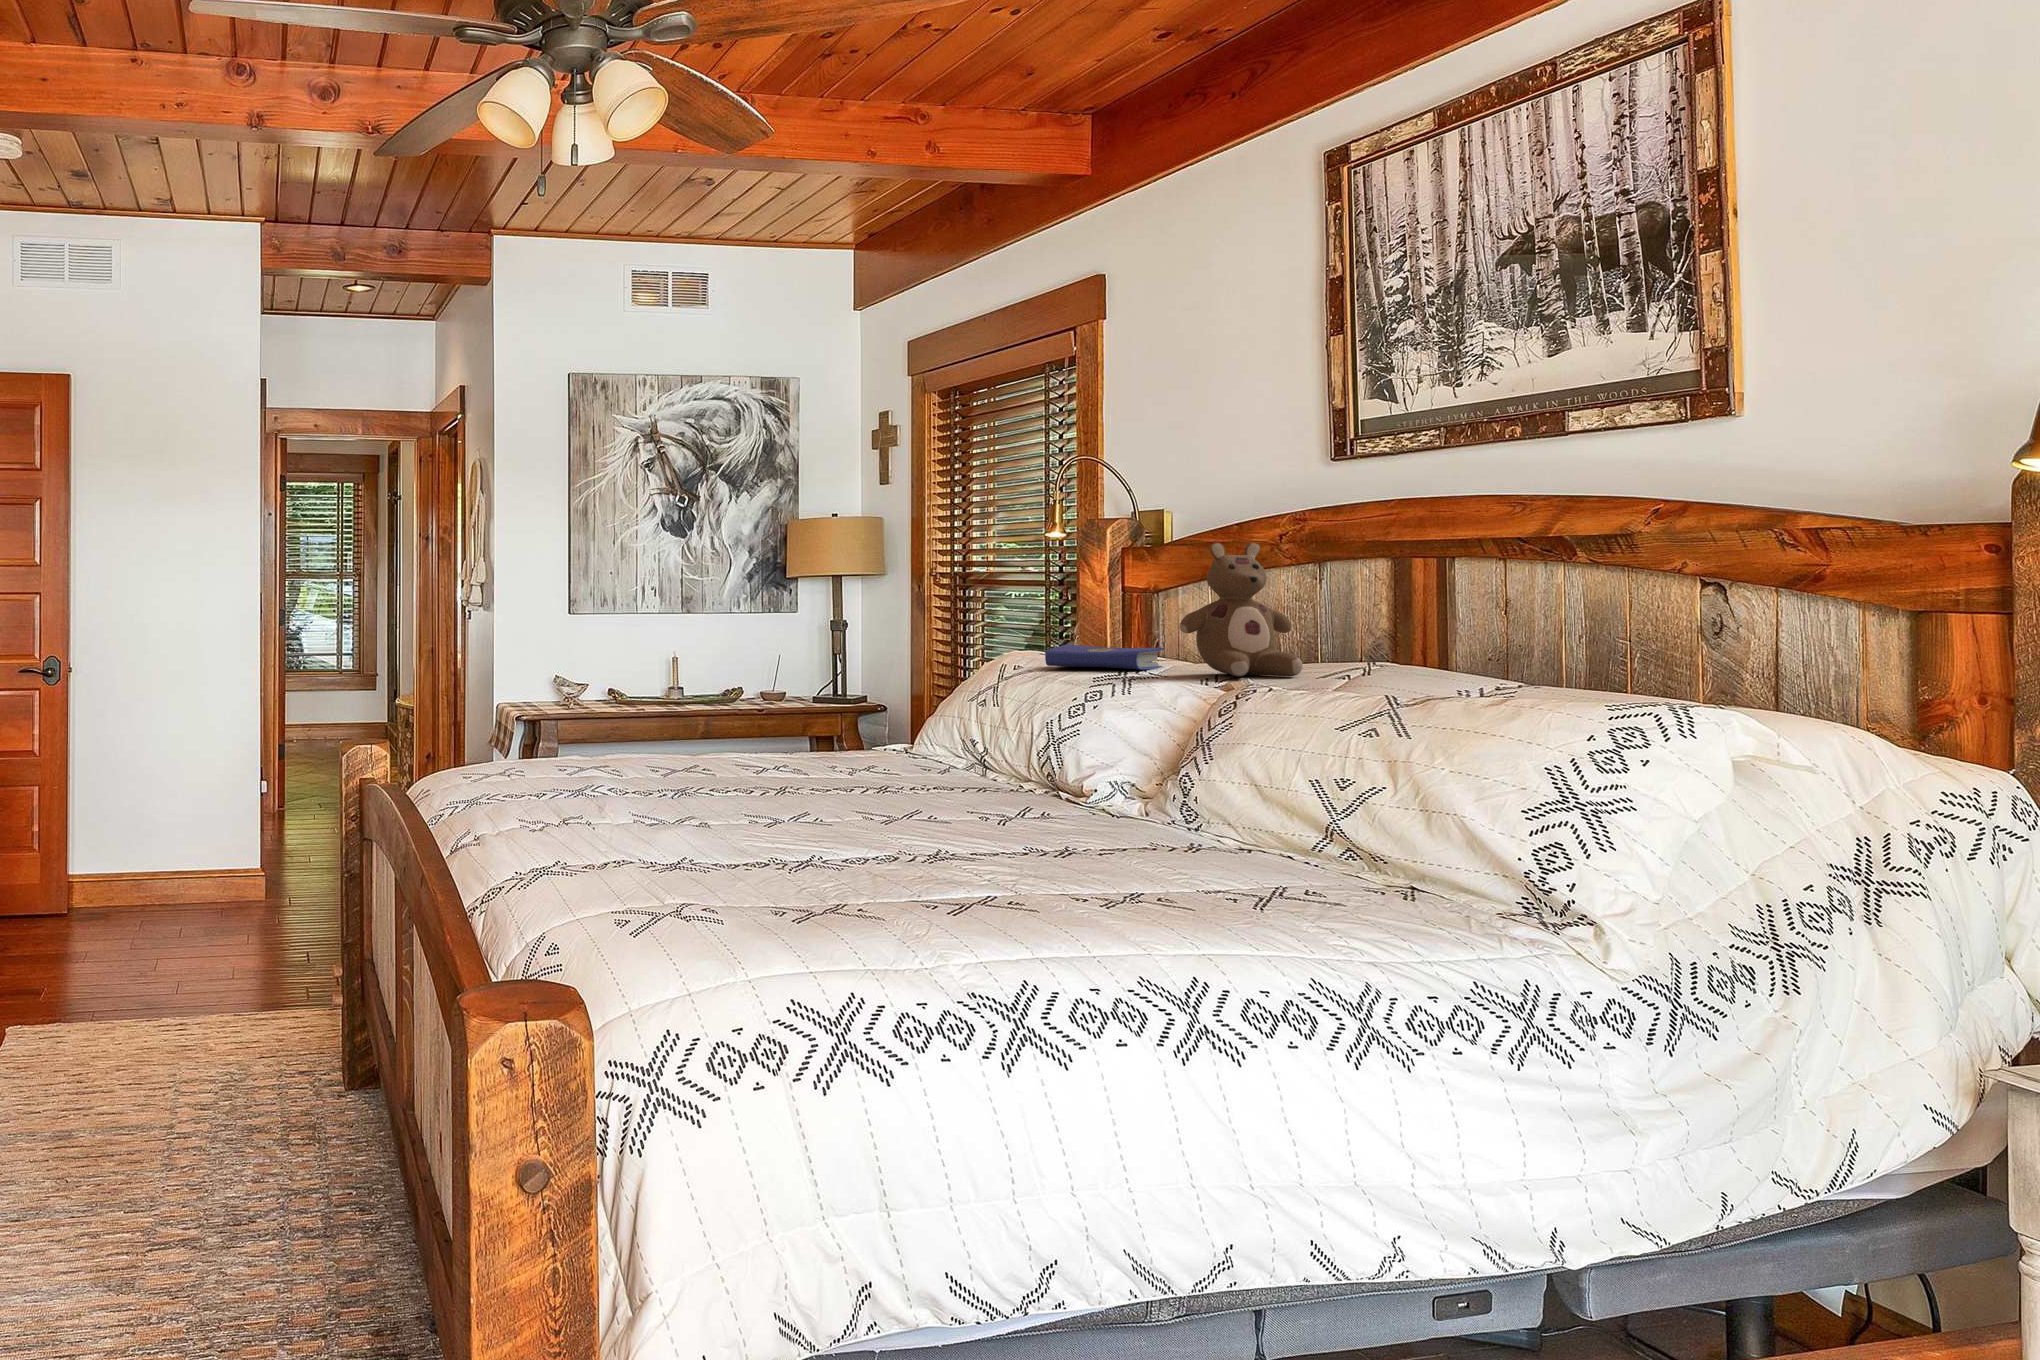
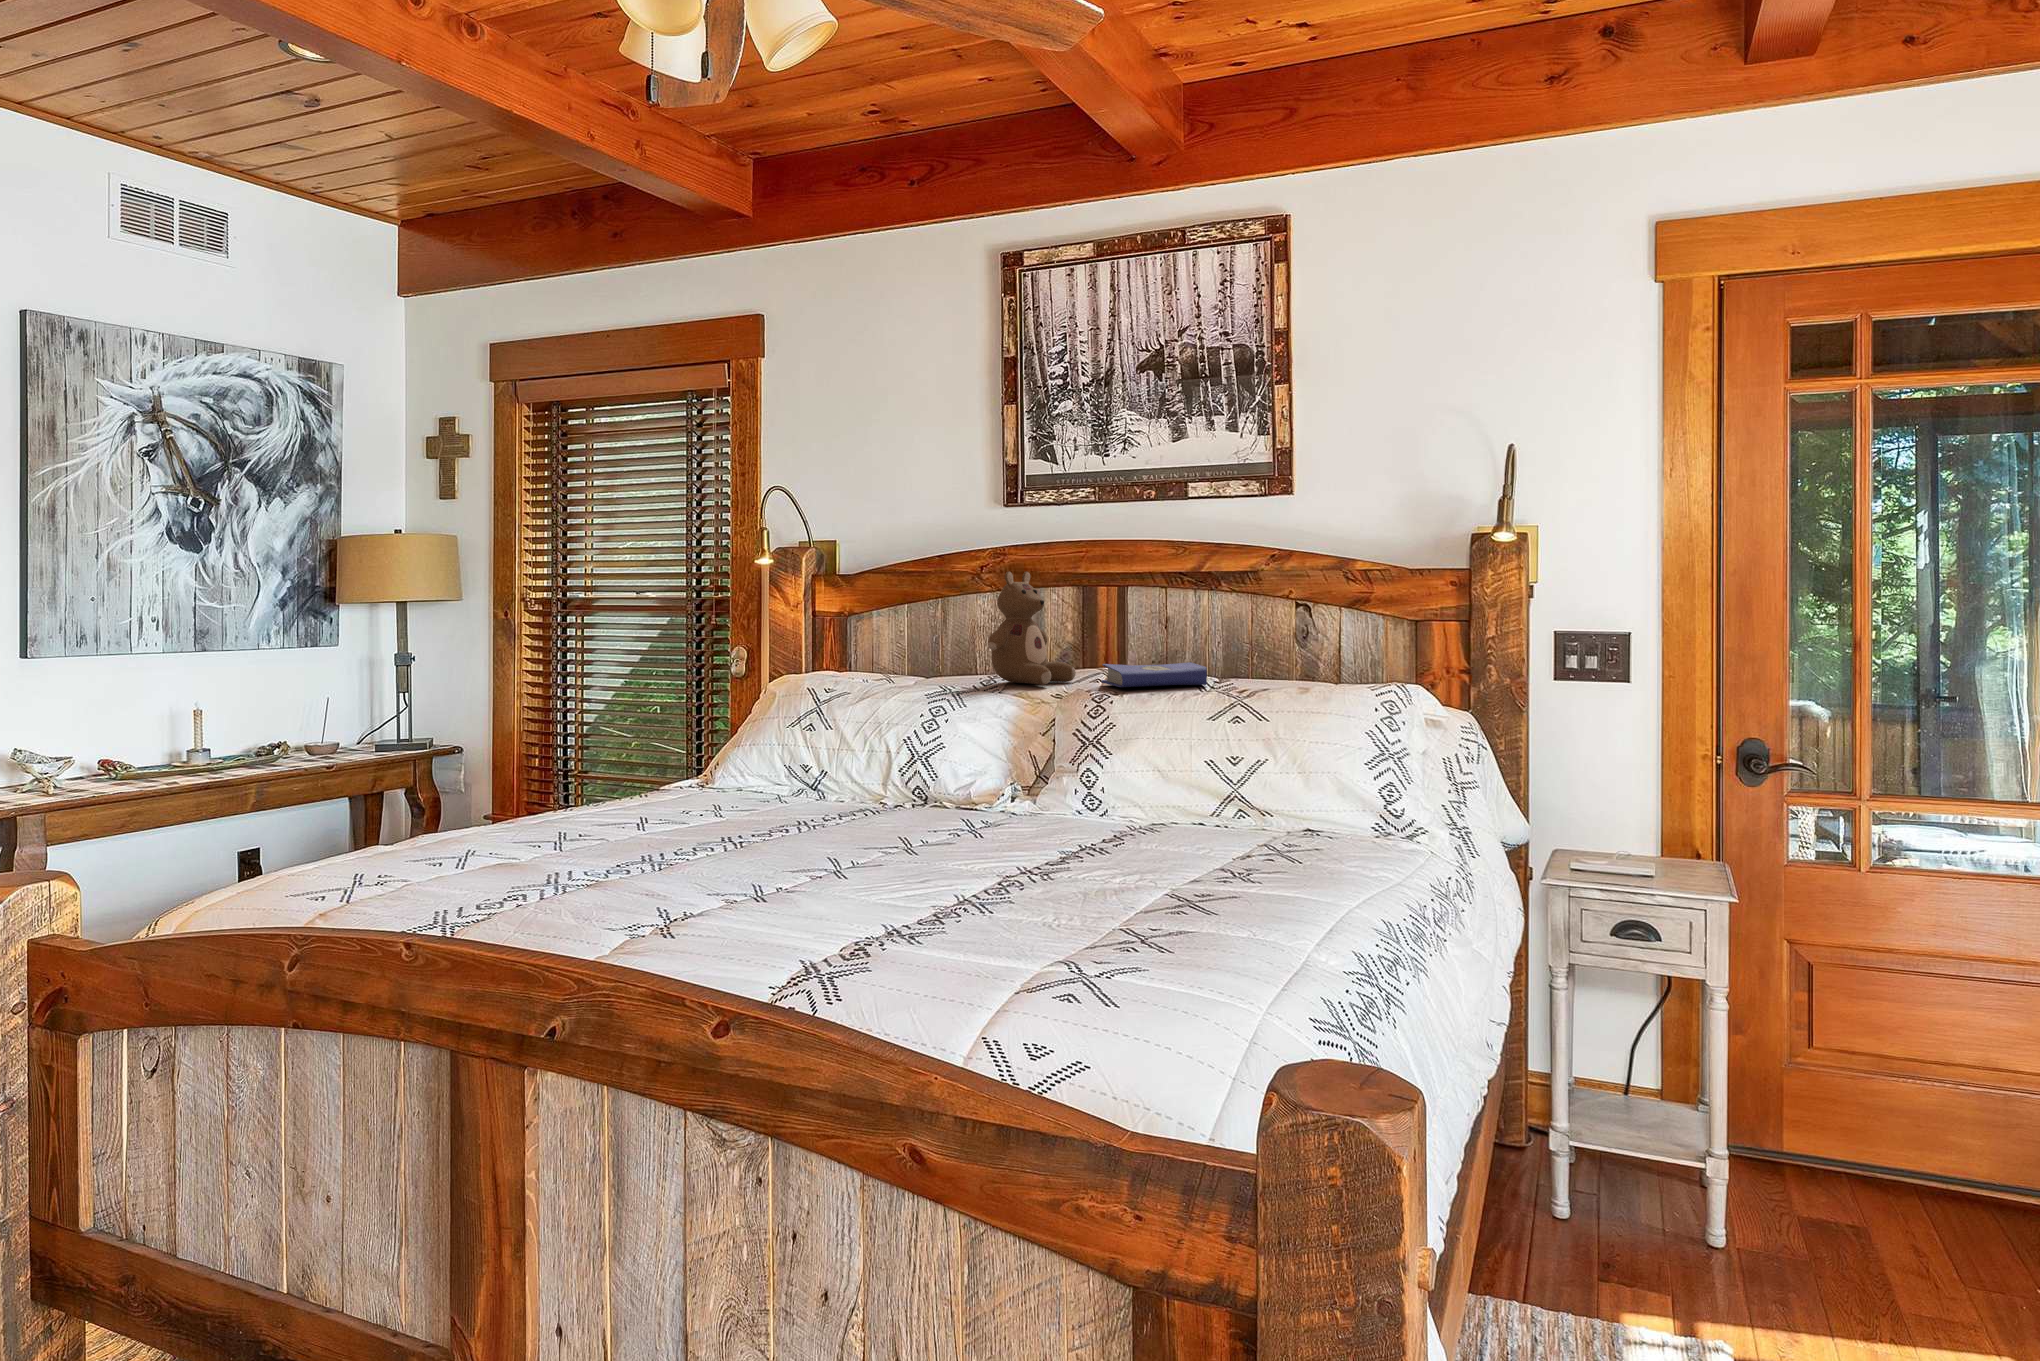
hardcover book: present [1045,644,1165,670] -> present [1101,662,1207,687]

